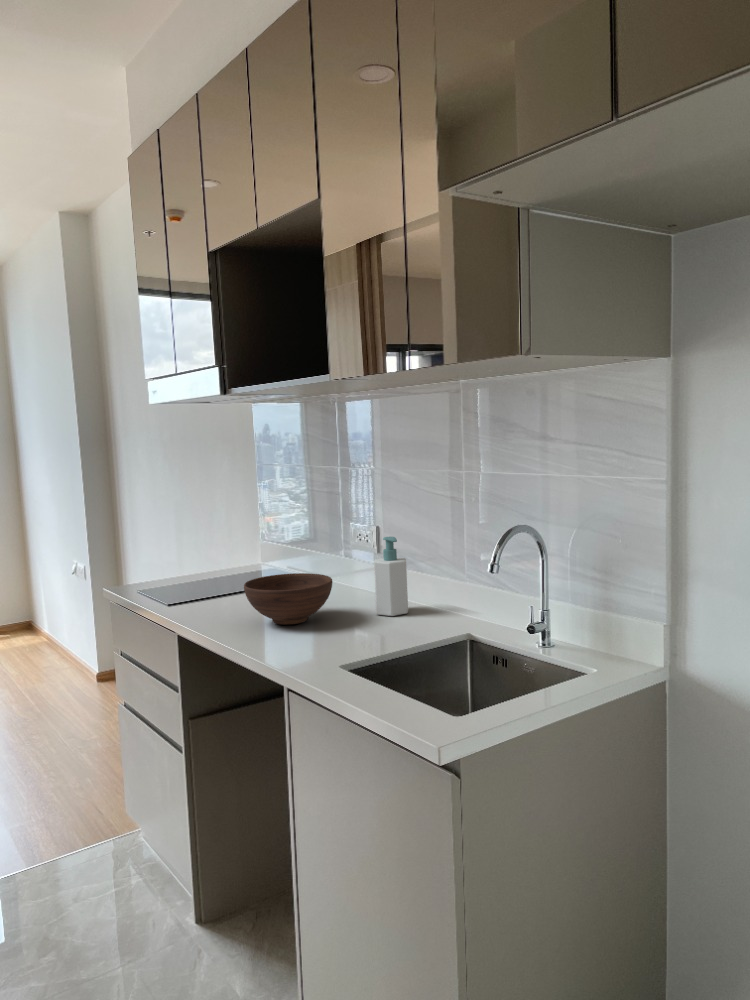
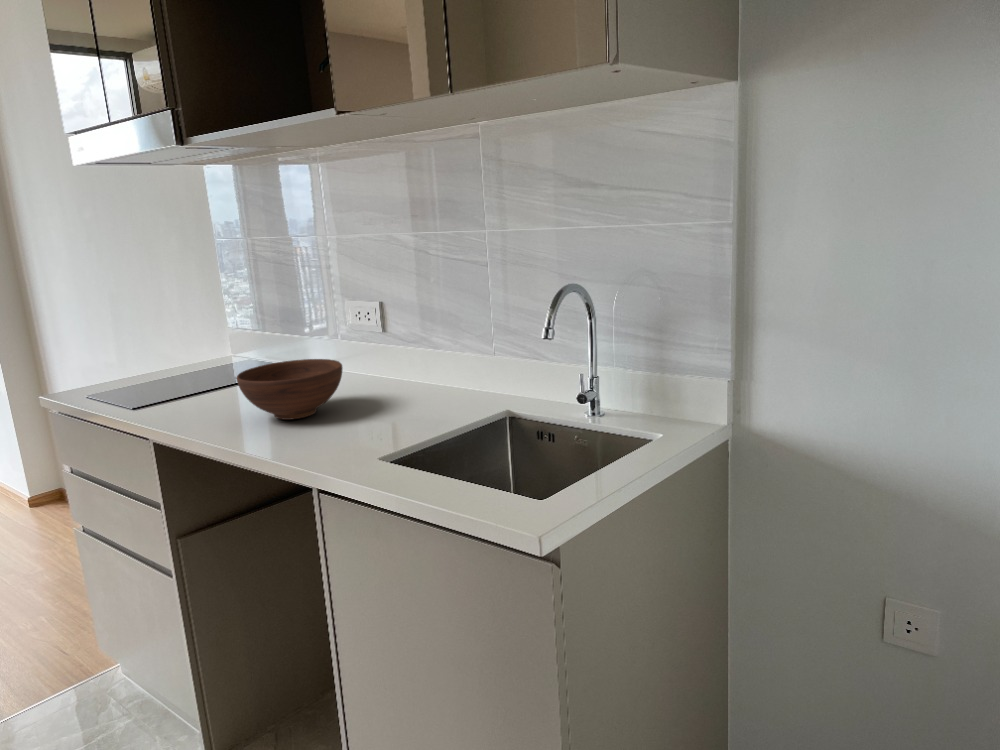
soap bottle: present [374,537,408,616] -> none [387,310,429,399]

